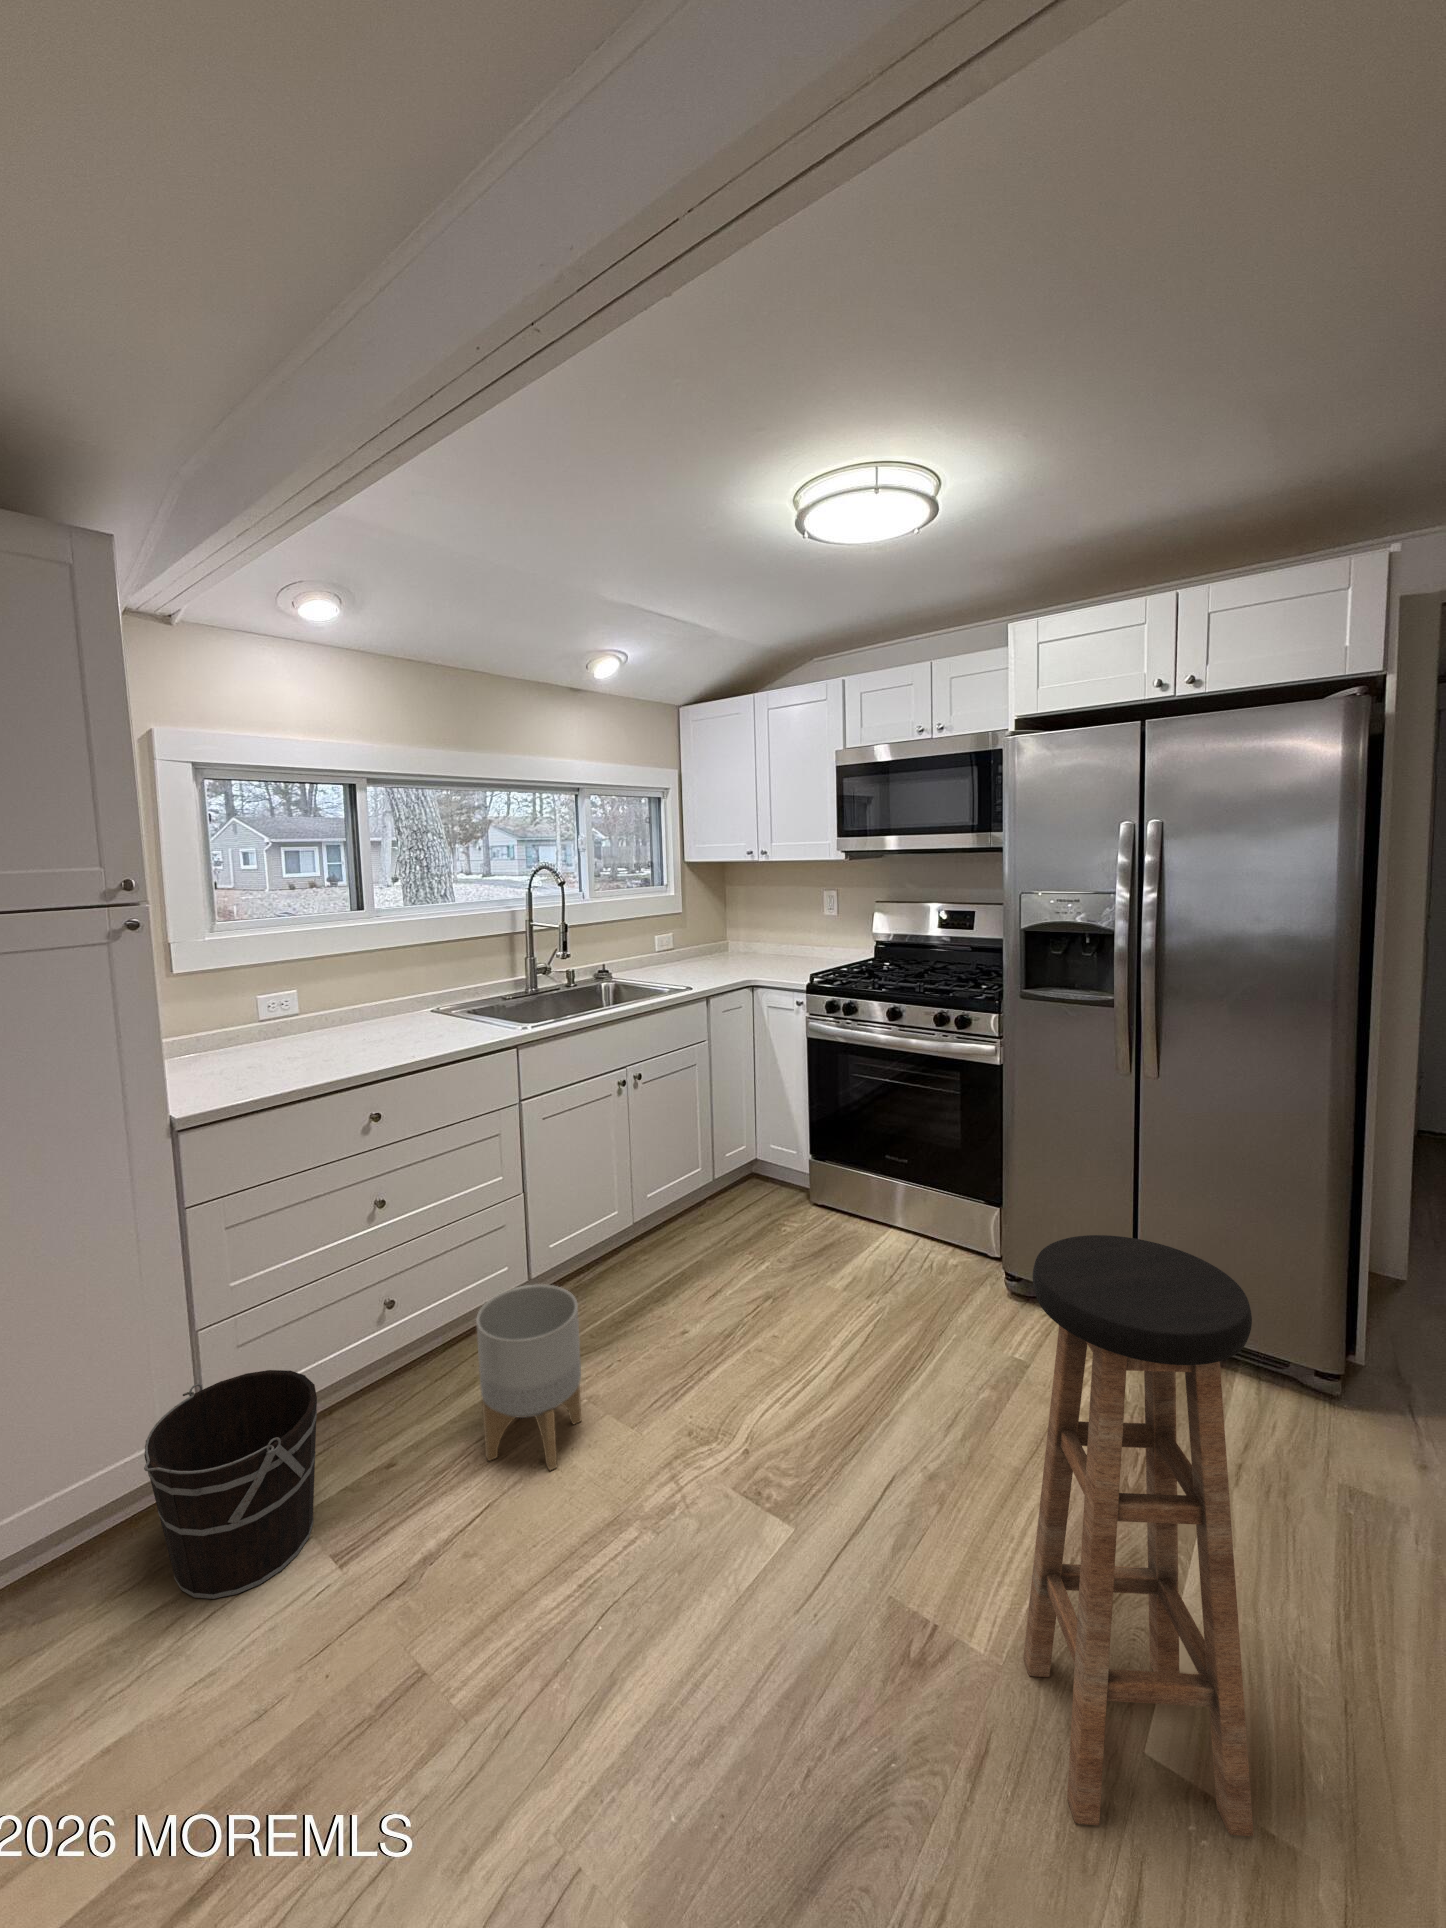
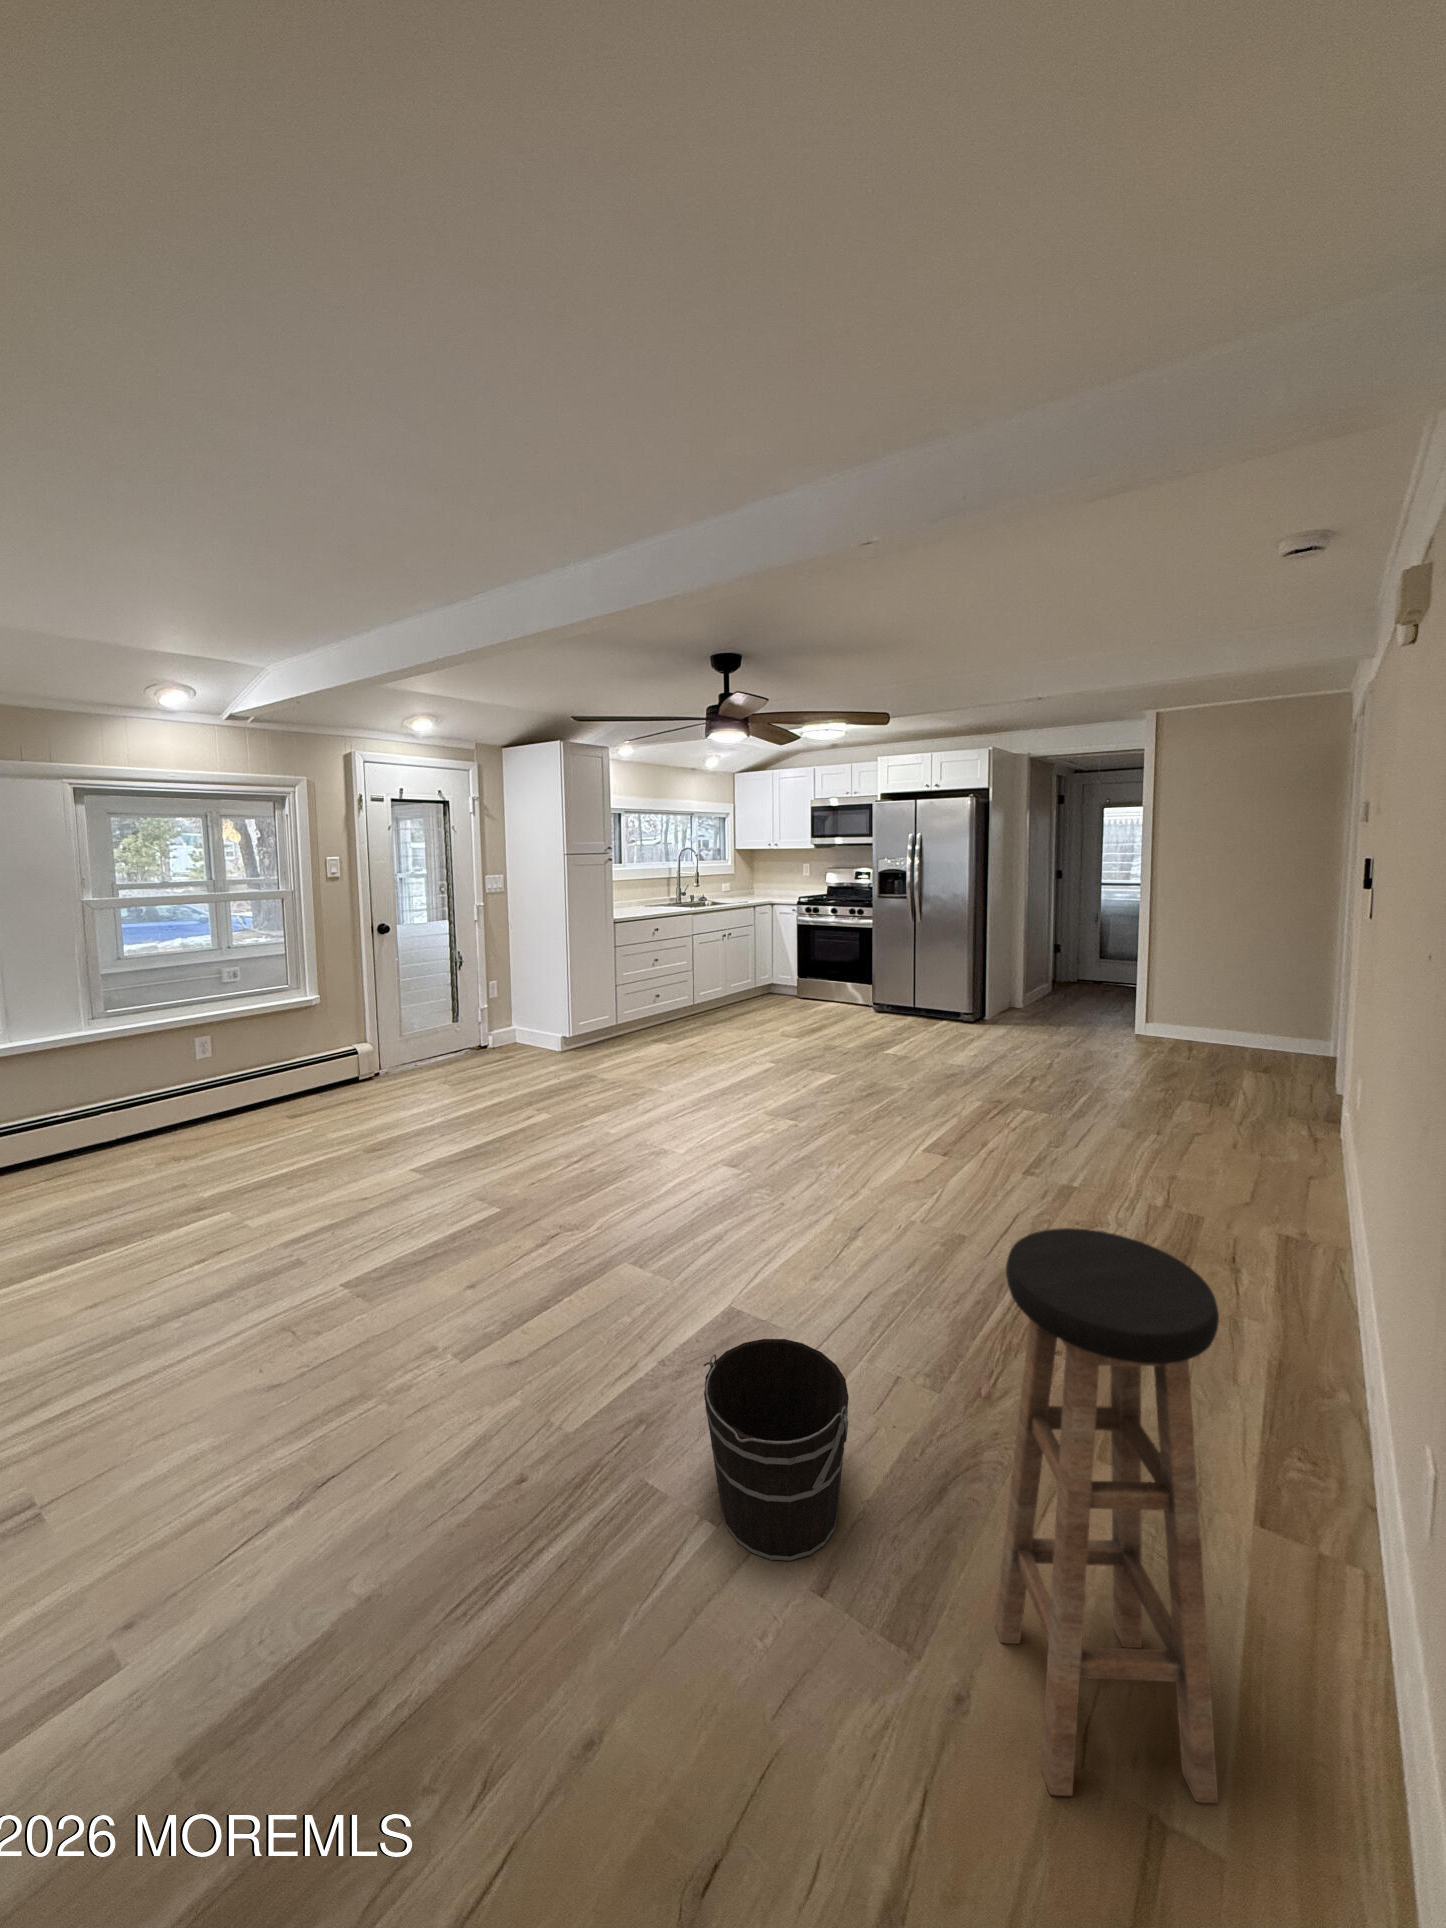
planter: present [476,1284,581,1471] -> none [474,1268,576,1446]
bucket: present [144,1370,317,1599] -> present [703,1339,849,1561]

